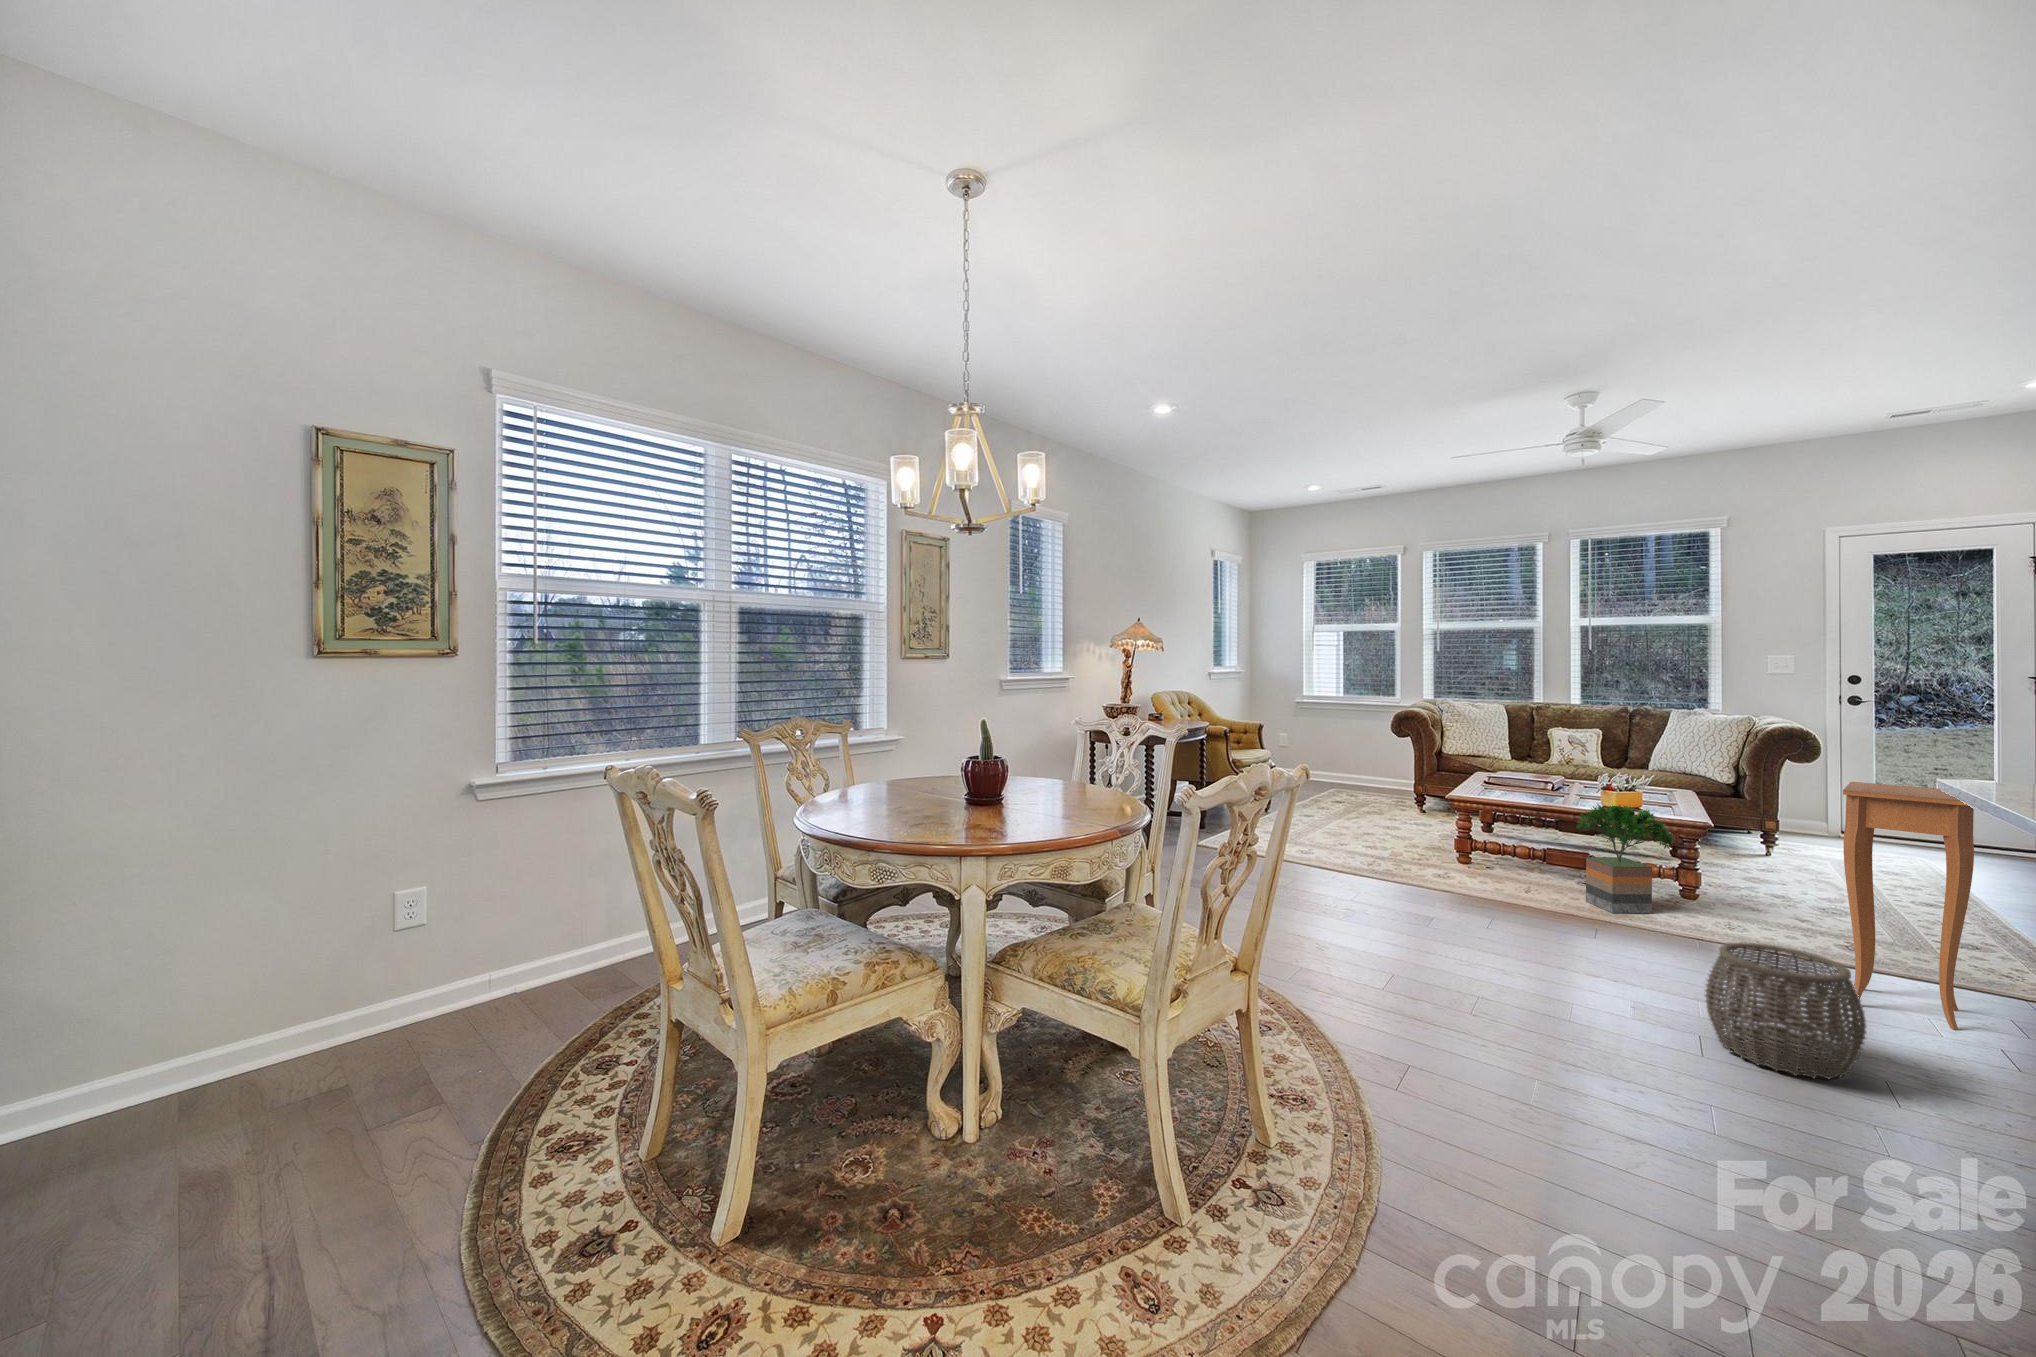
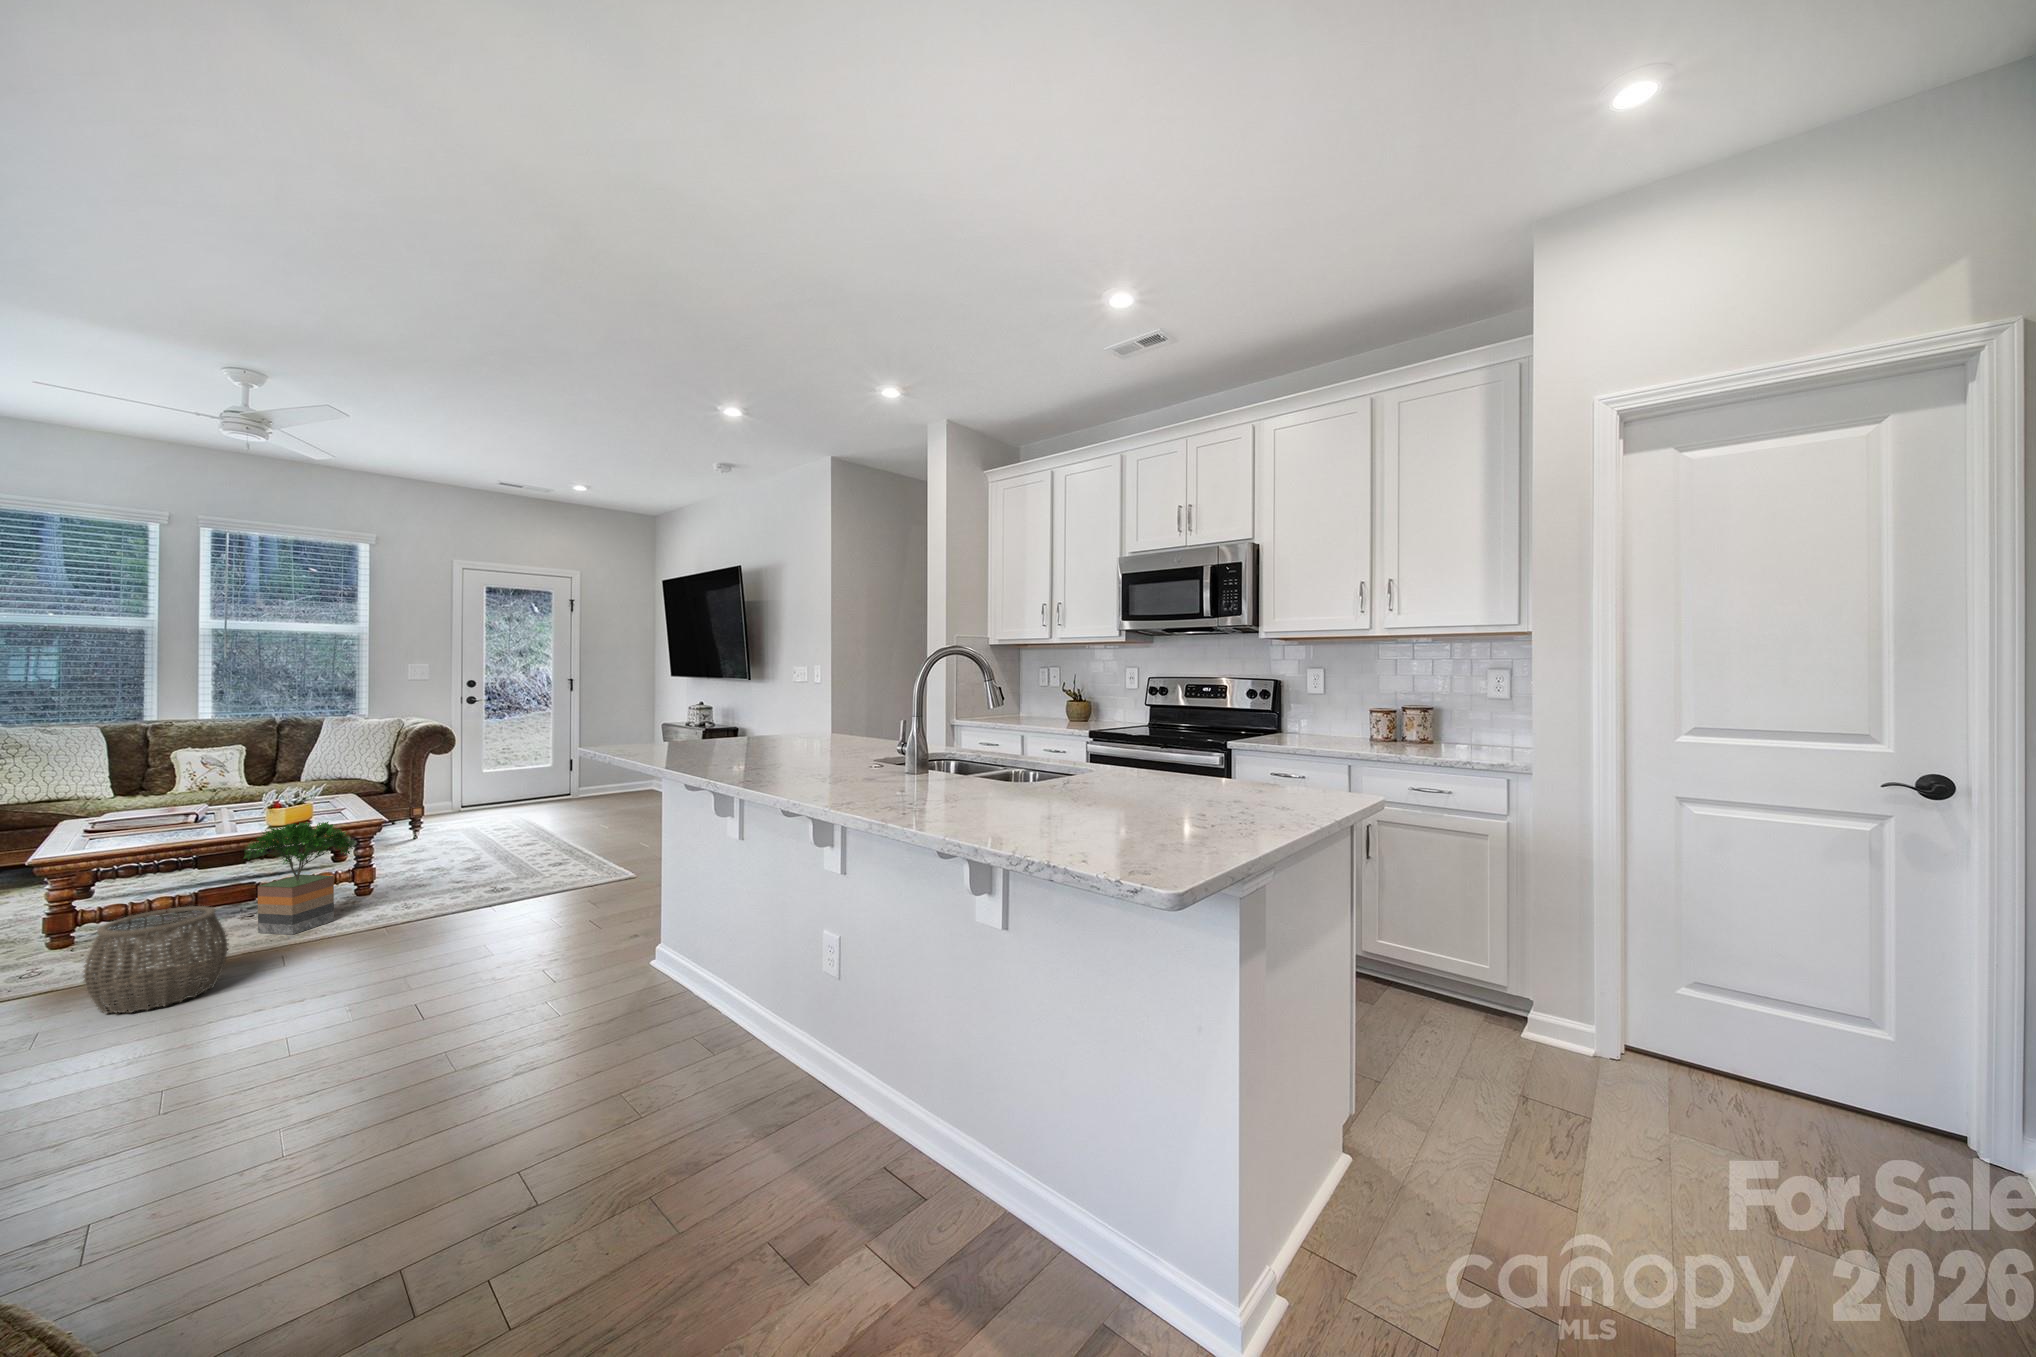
side table: present [1843,782,1974,1029] -> none [501,764,575,936]
woven basket: present [1705,942,1866,1079] -> present [83,906,228,1014]

